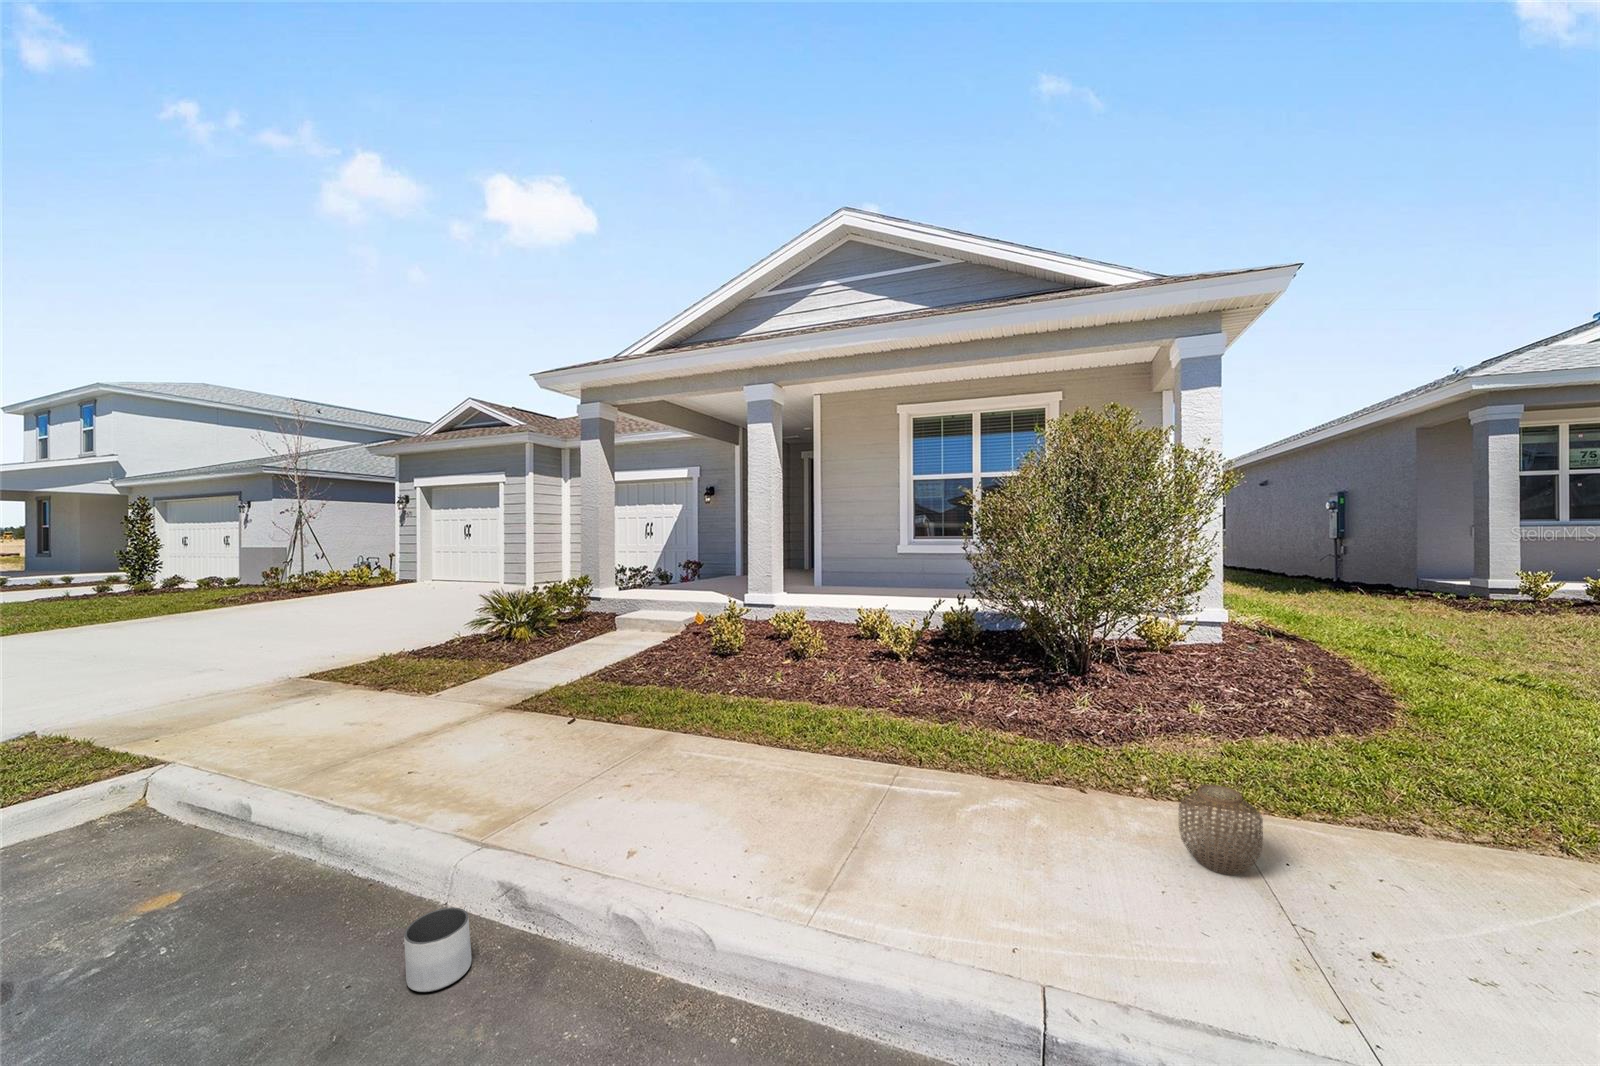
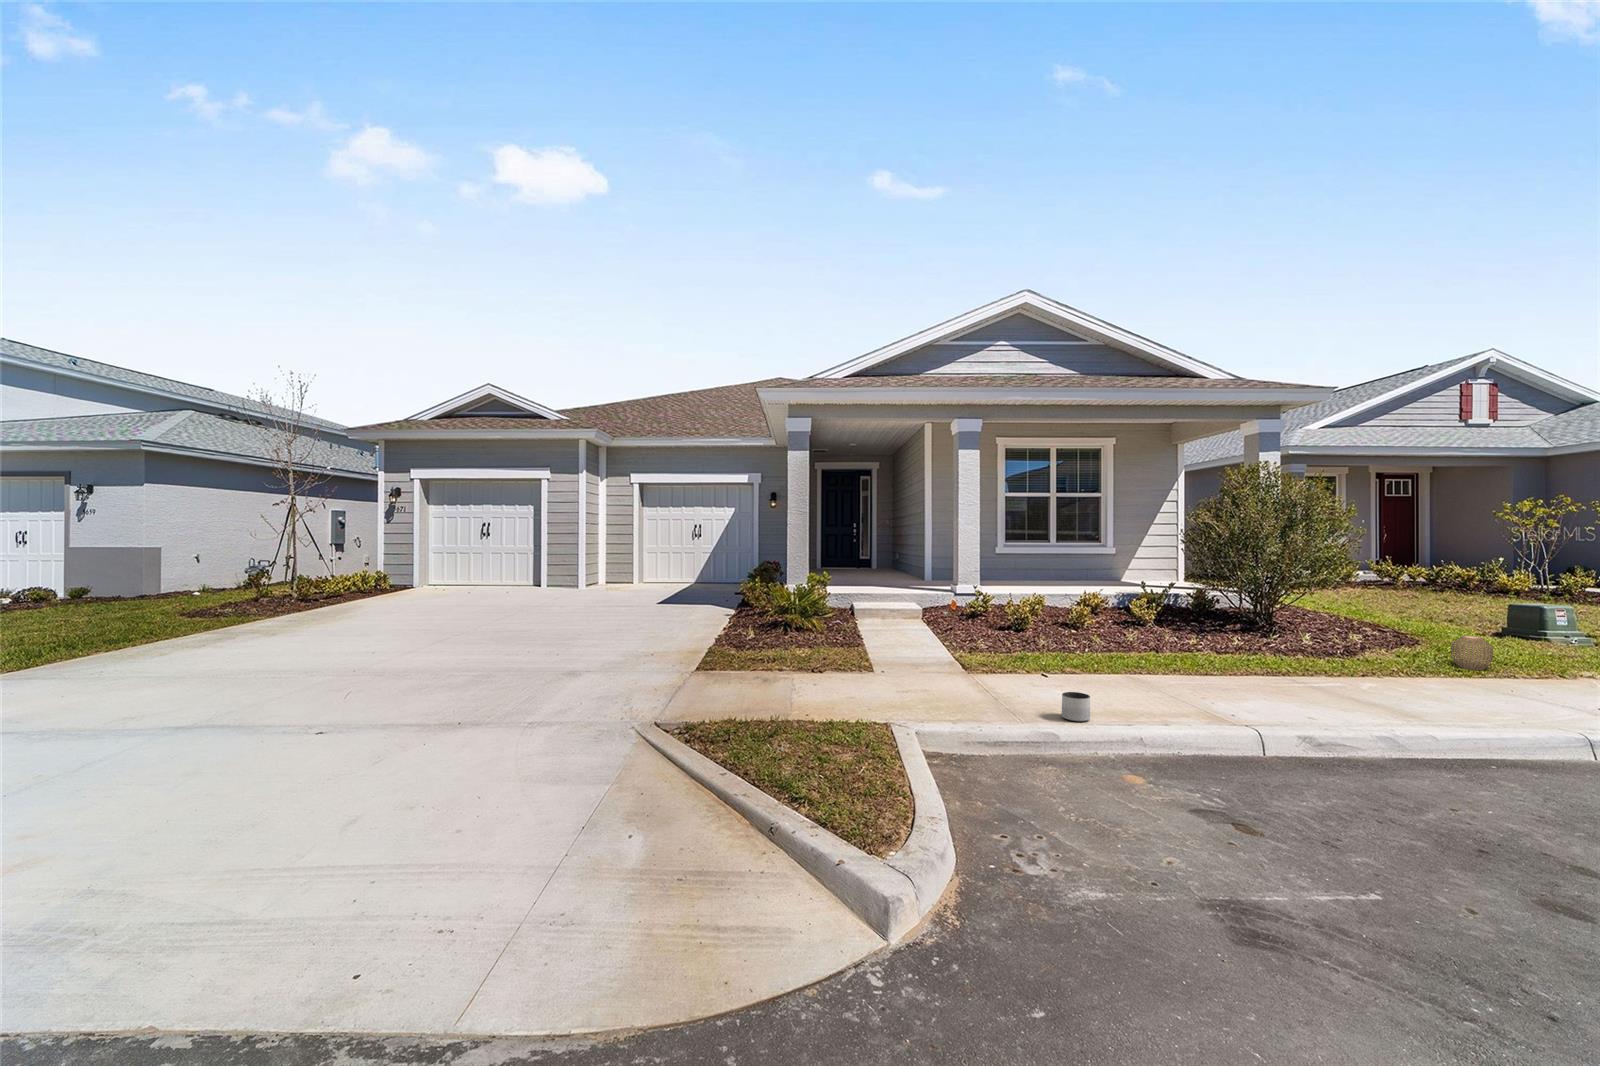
planter: present [404,908,472,992] -> present [1062,692,1090,722]

